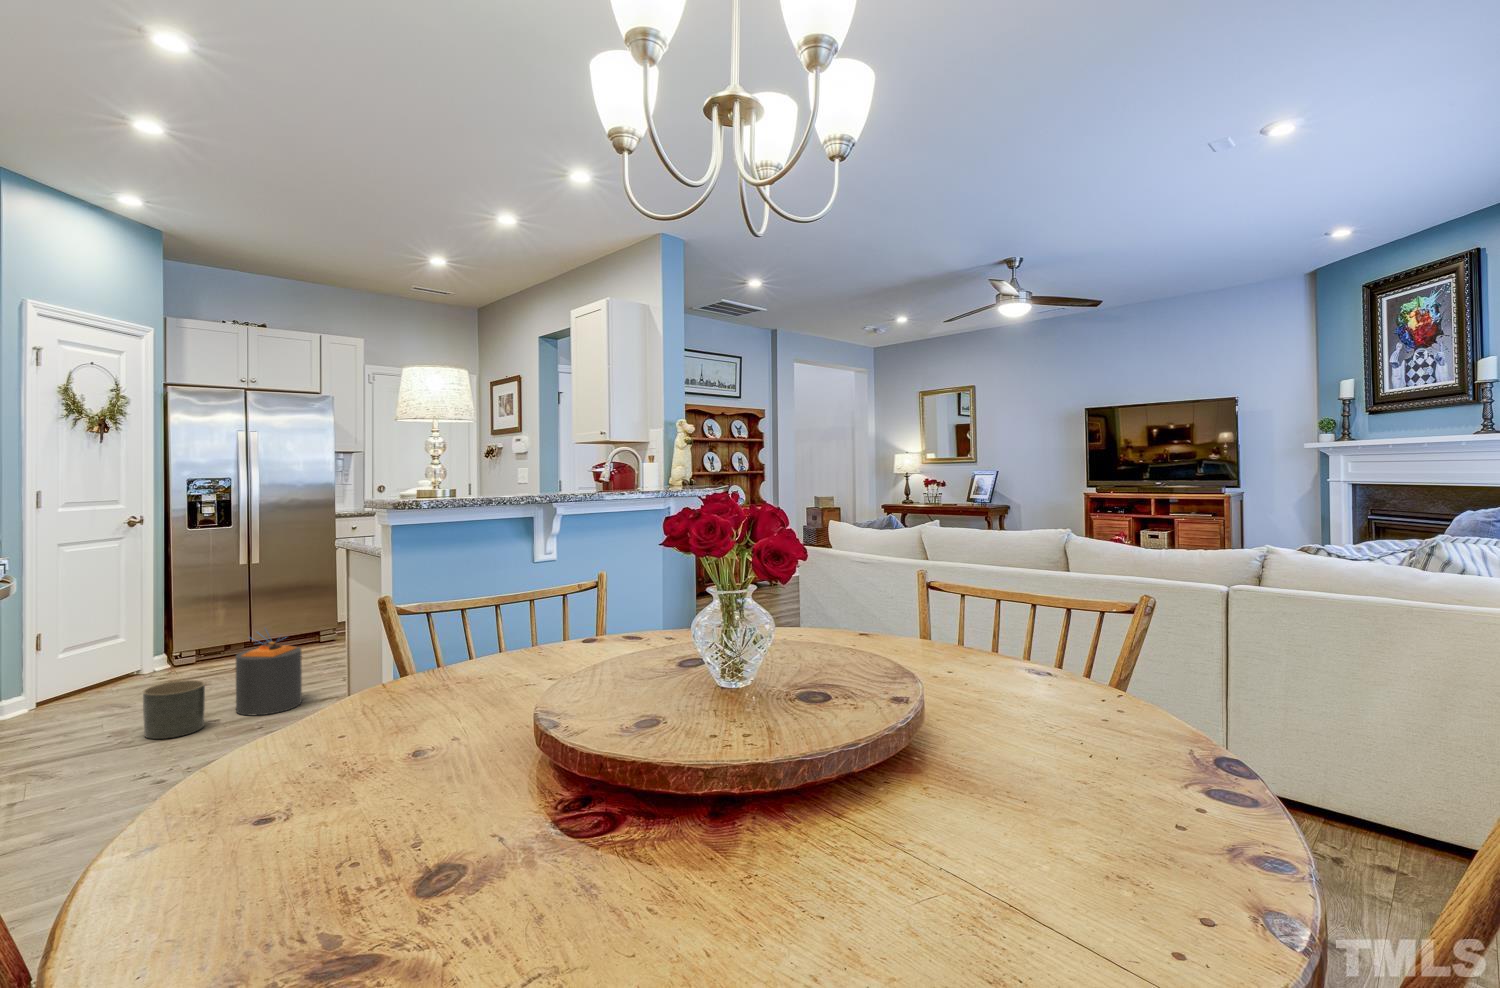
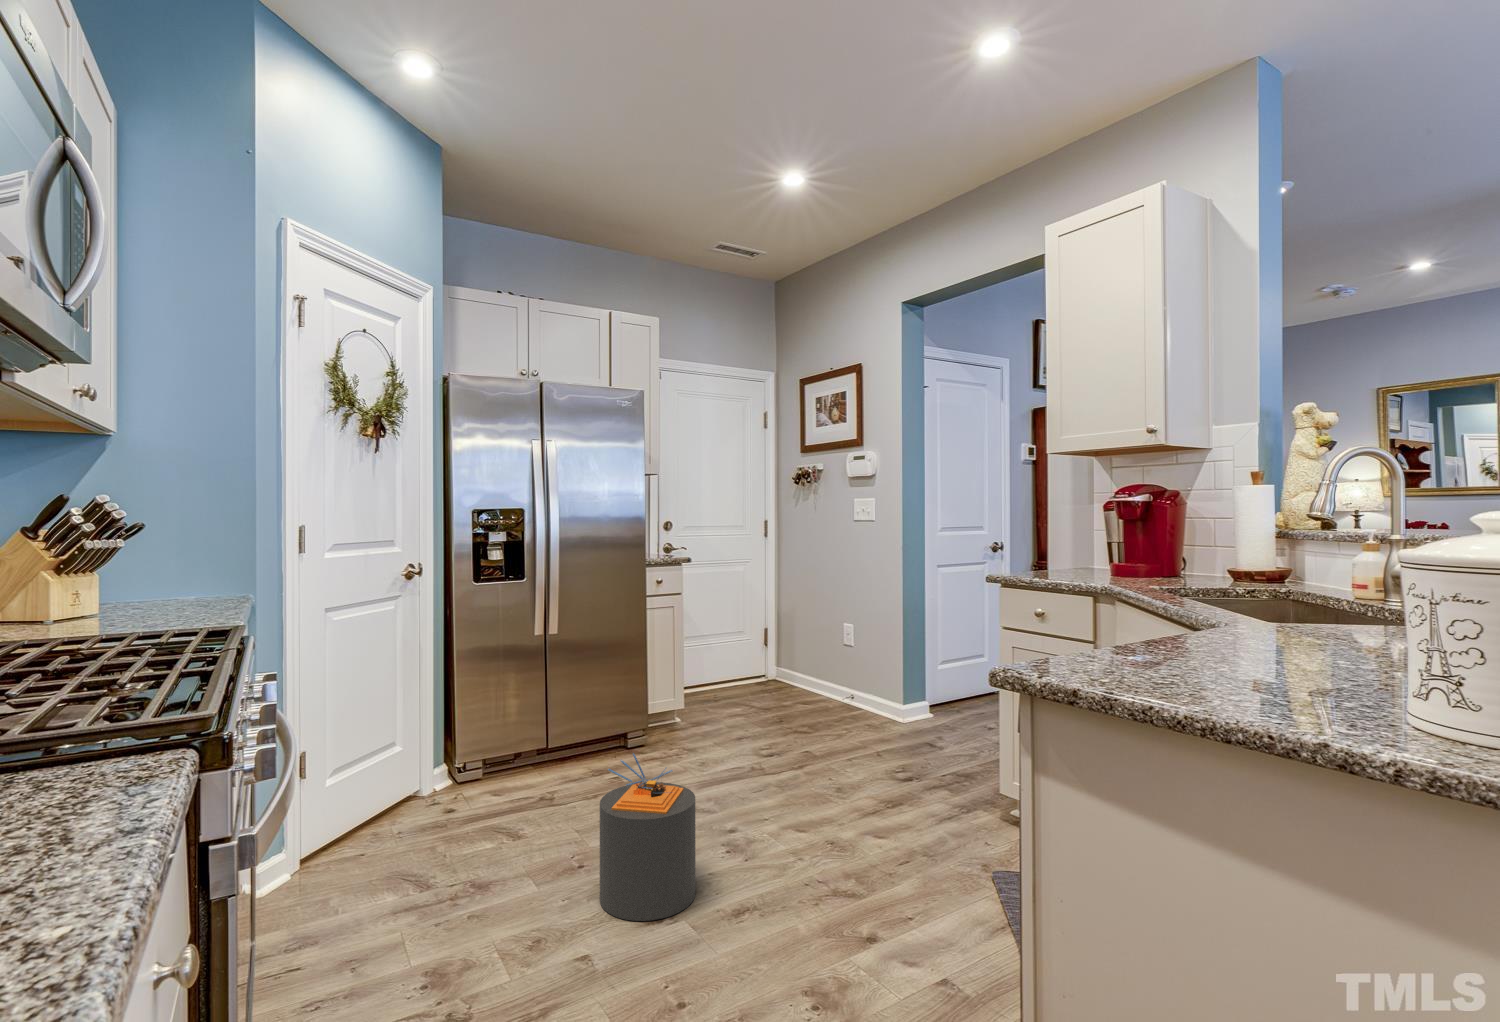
planter: present [143,680,205,739] -> none [481,858,574,986]

